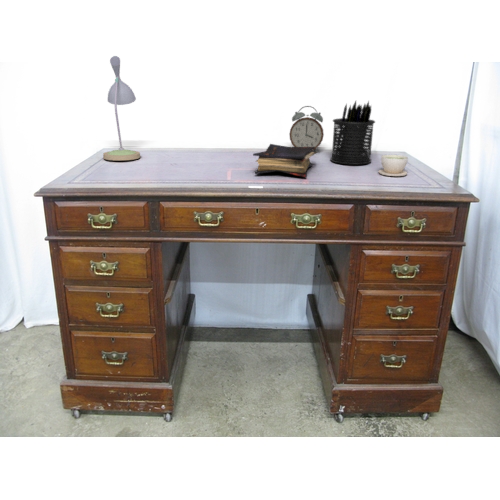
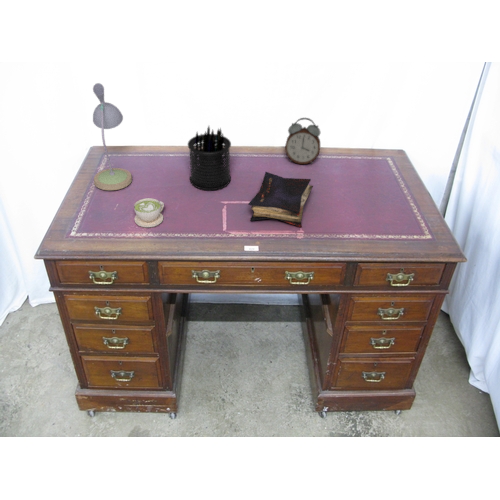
pen holder: present [331,101,375,164] -> present [188,127,231,190]
coffee cup: present [379,155,408,176] -> present [134,198,164,227]

